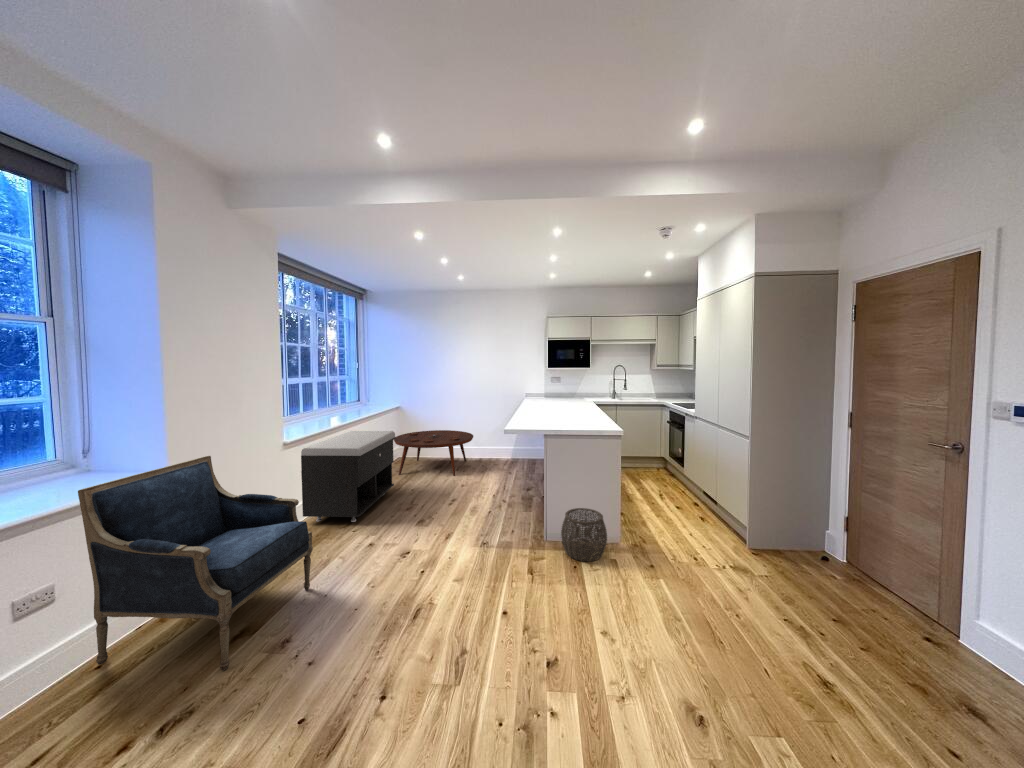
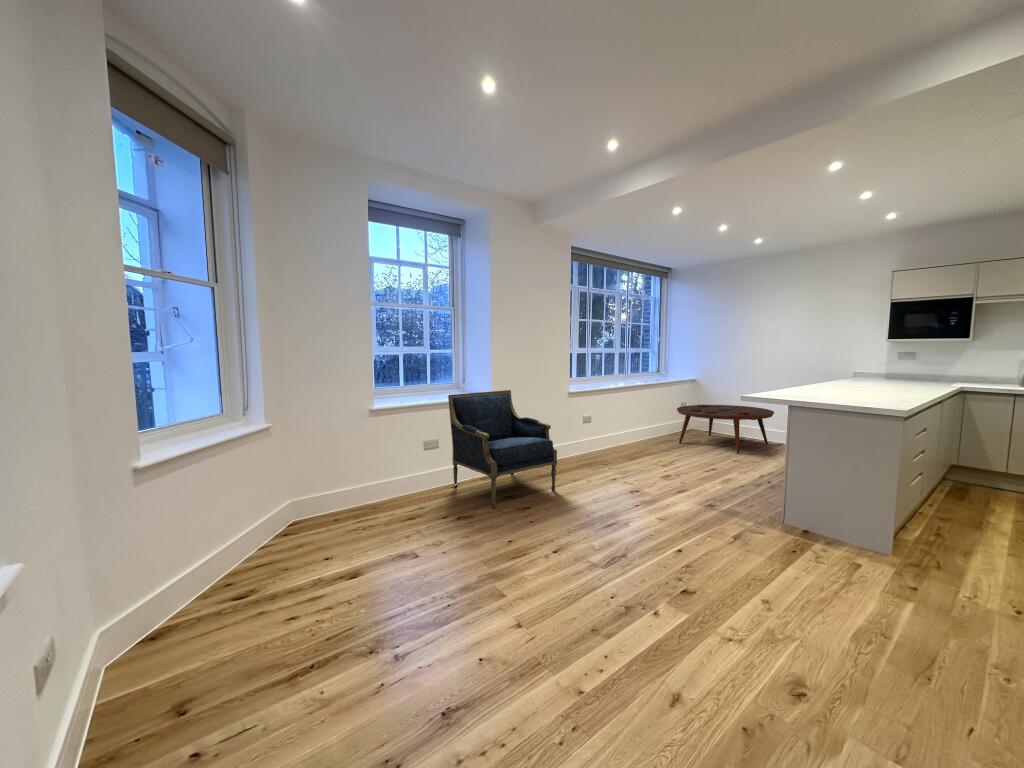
storage bench: present [301,431,395,522] -> none [576,392,664,466]
woven basket: present [561,508,607,562] -> none [799,493,875,560]

